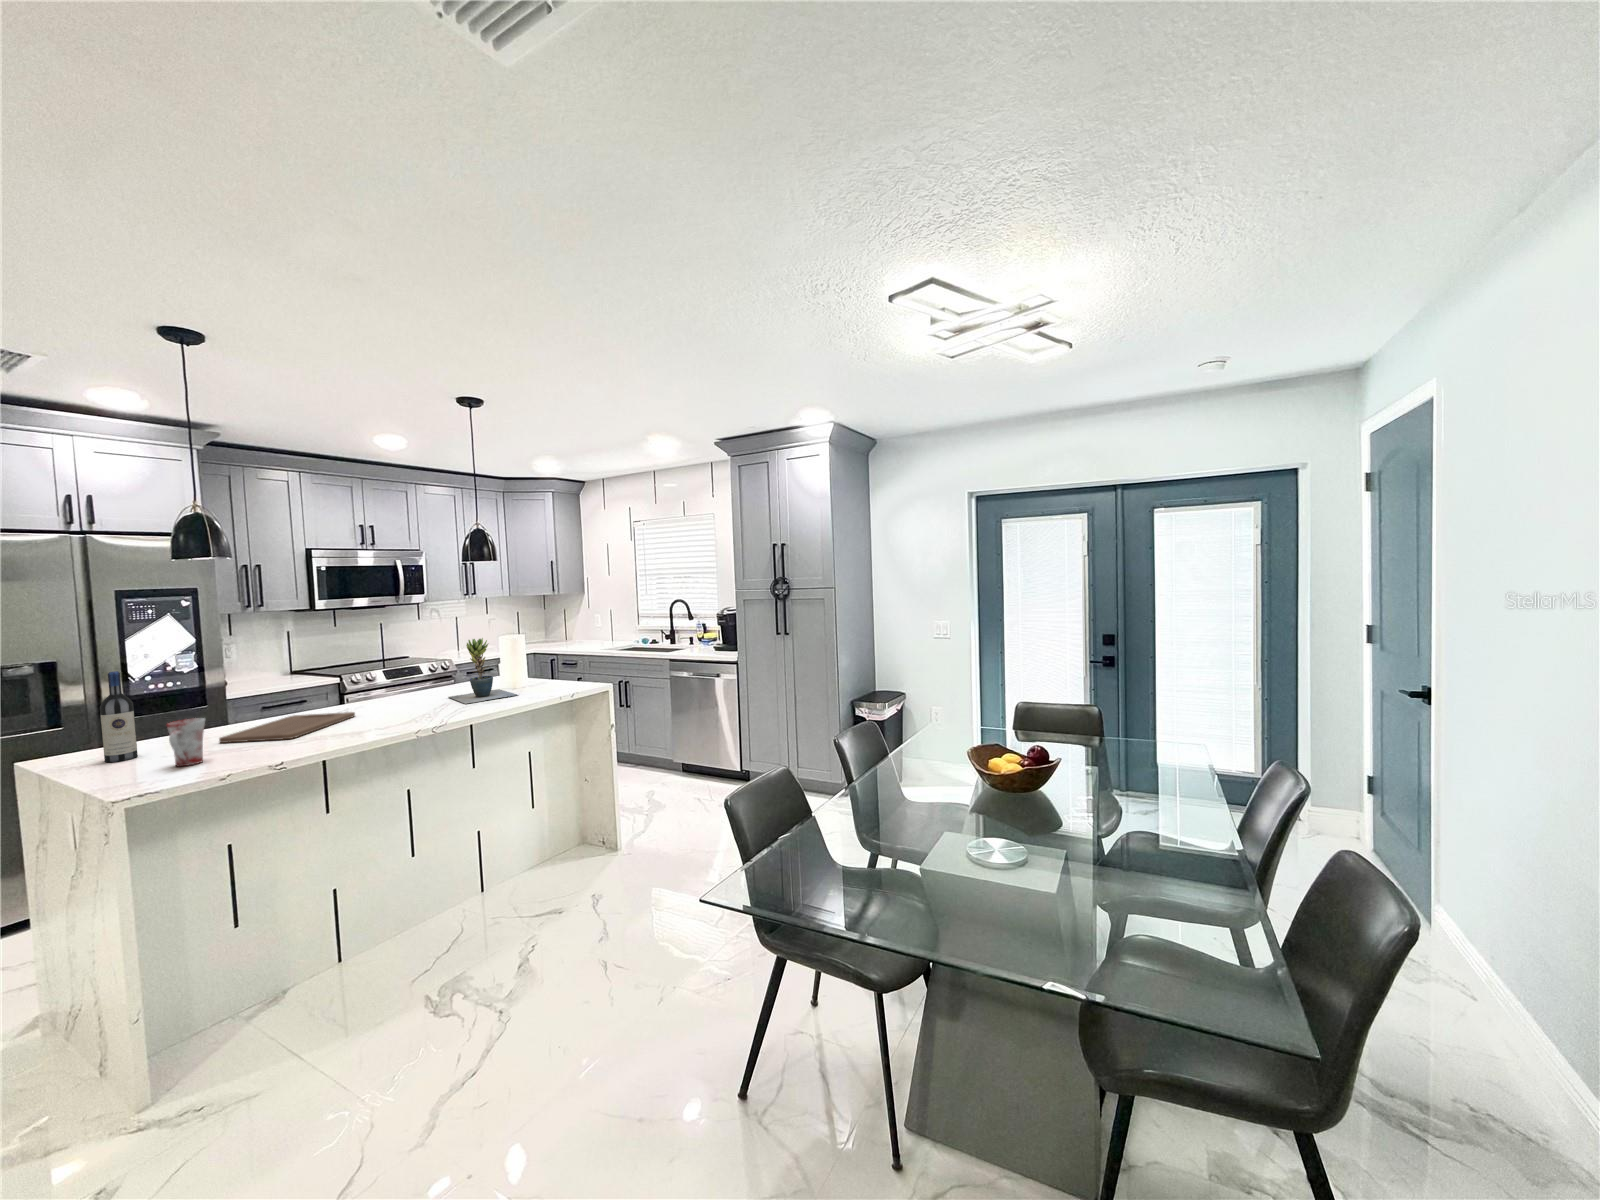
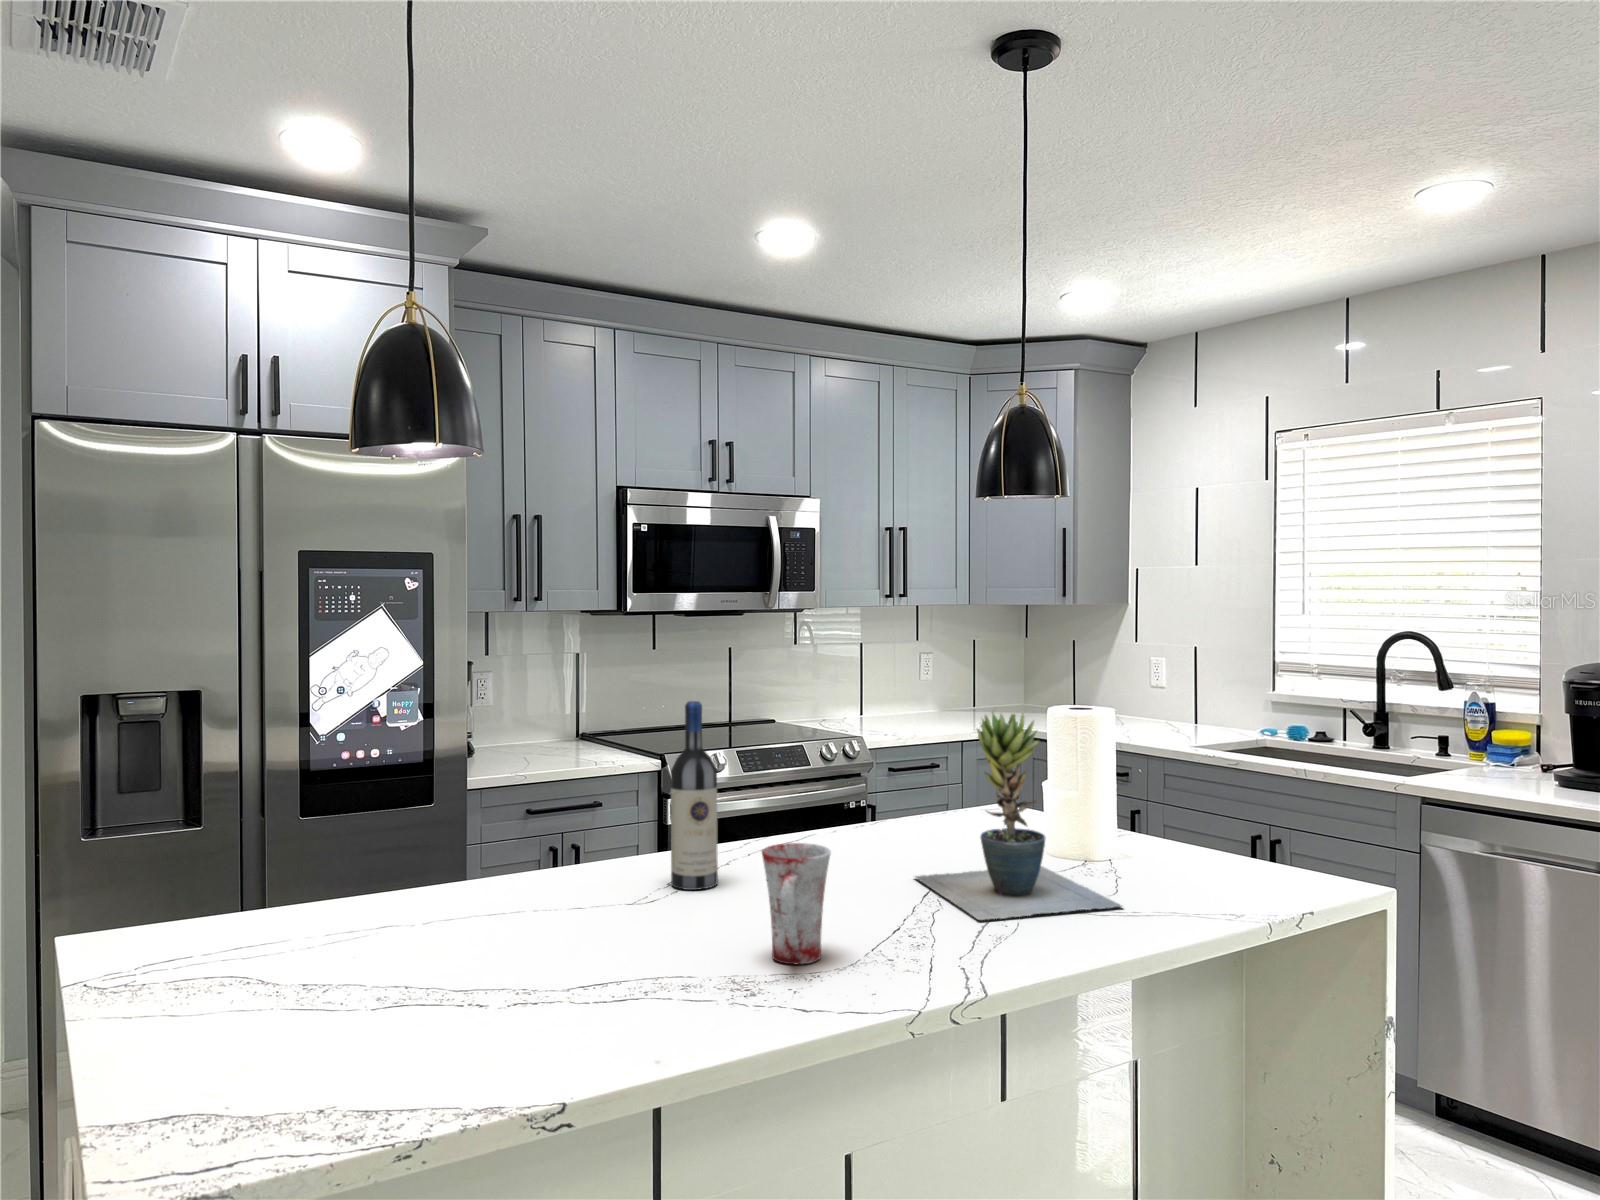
wine bottle: present [100,671,138,762] -> present [671,701,718,890]
cutting board: present [219,712,355,743] -> none [379,885,694,995]
mug: present [167,718,205,767] -> present [762,843,831,964]

